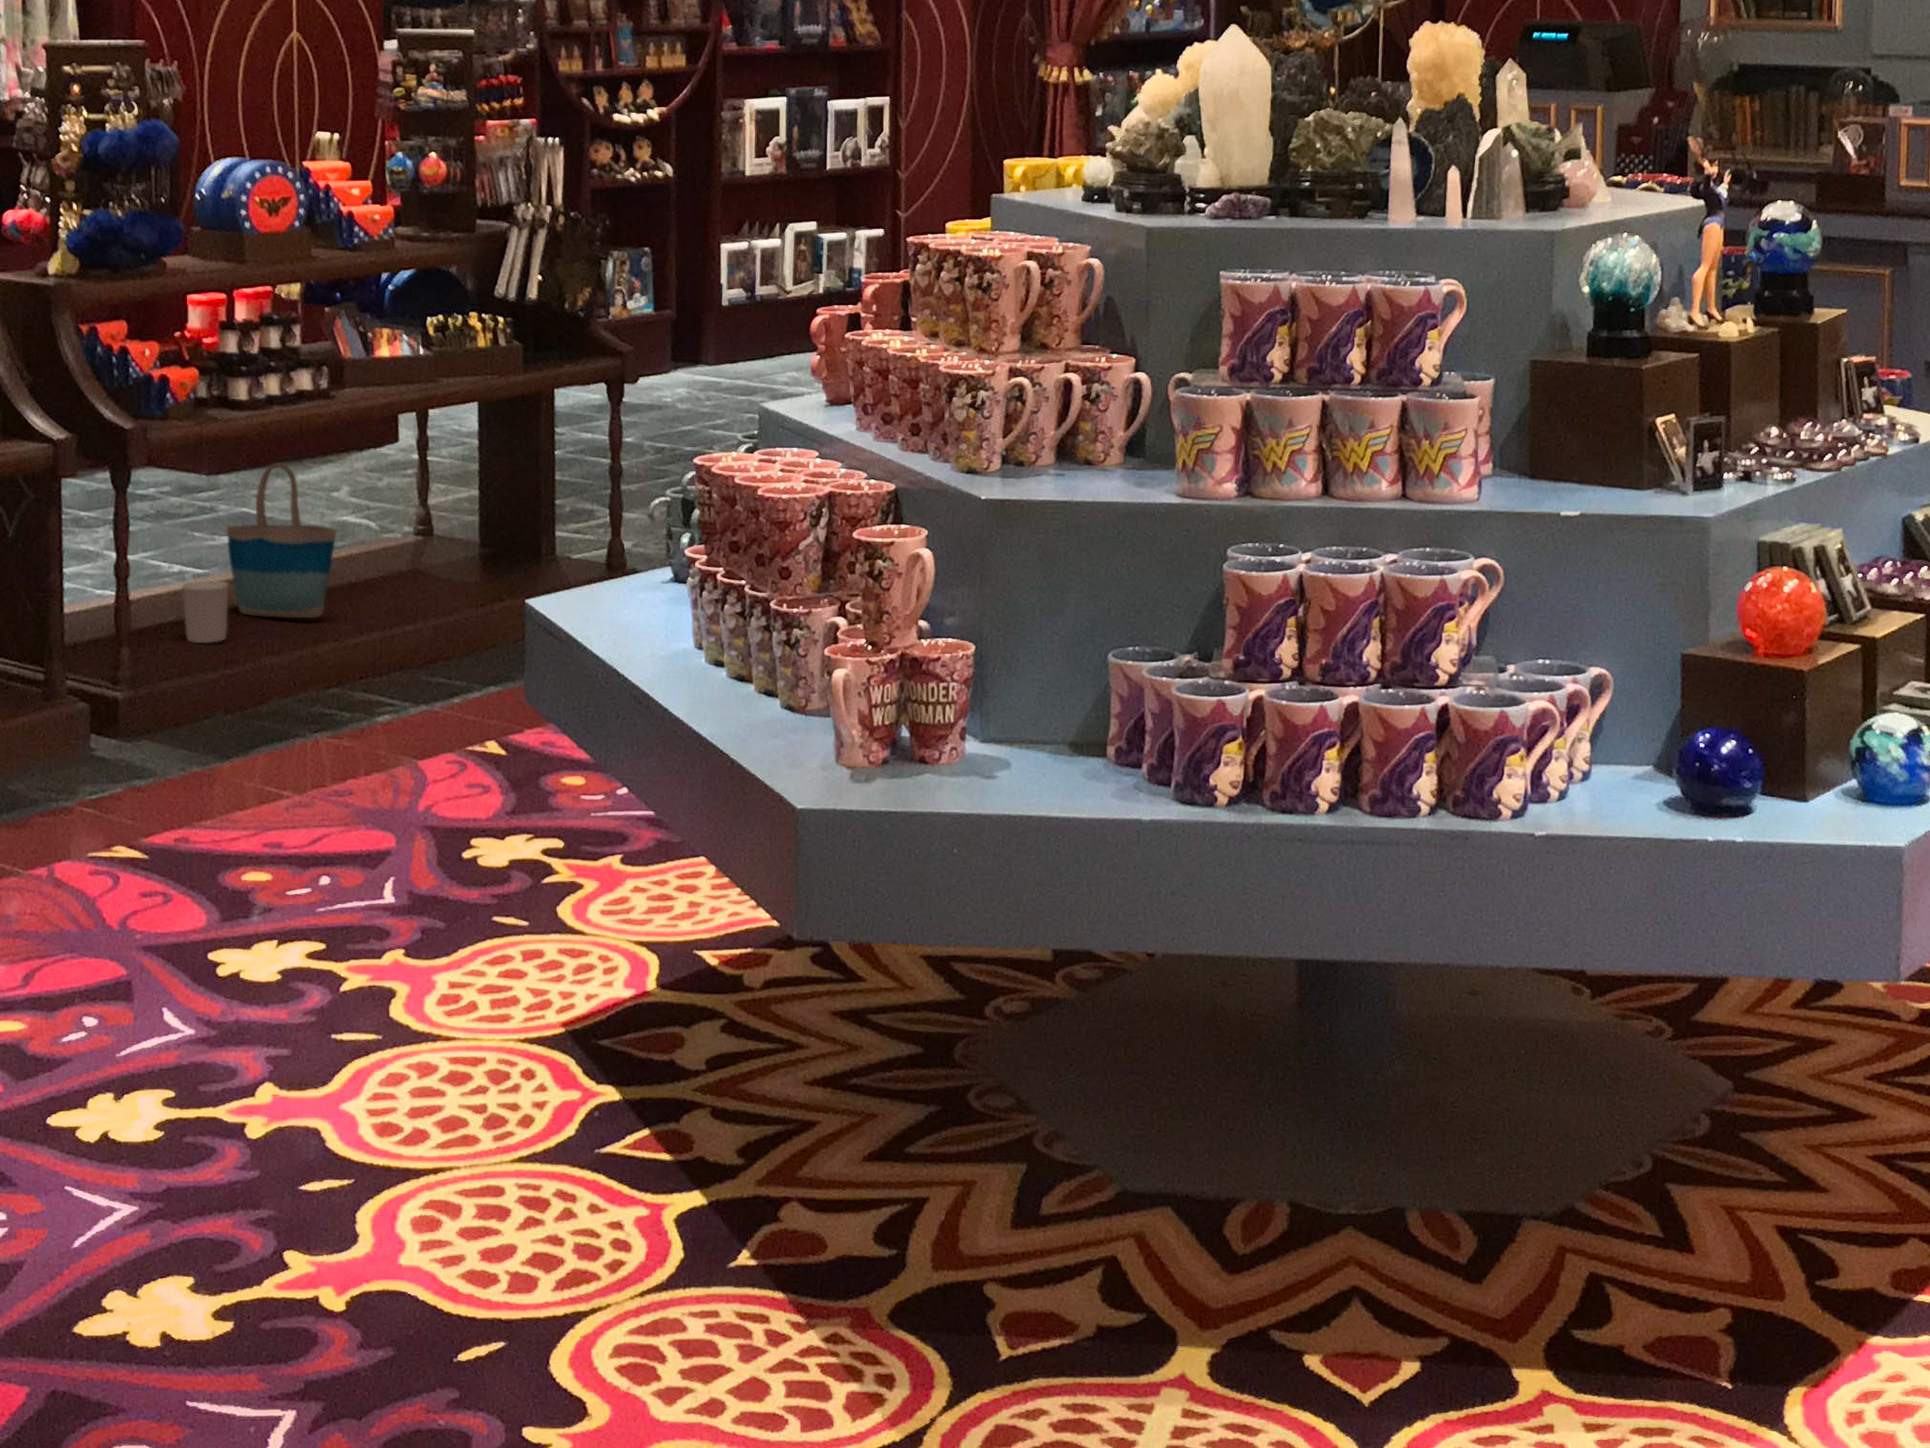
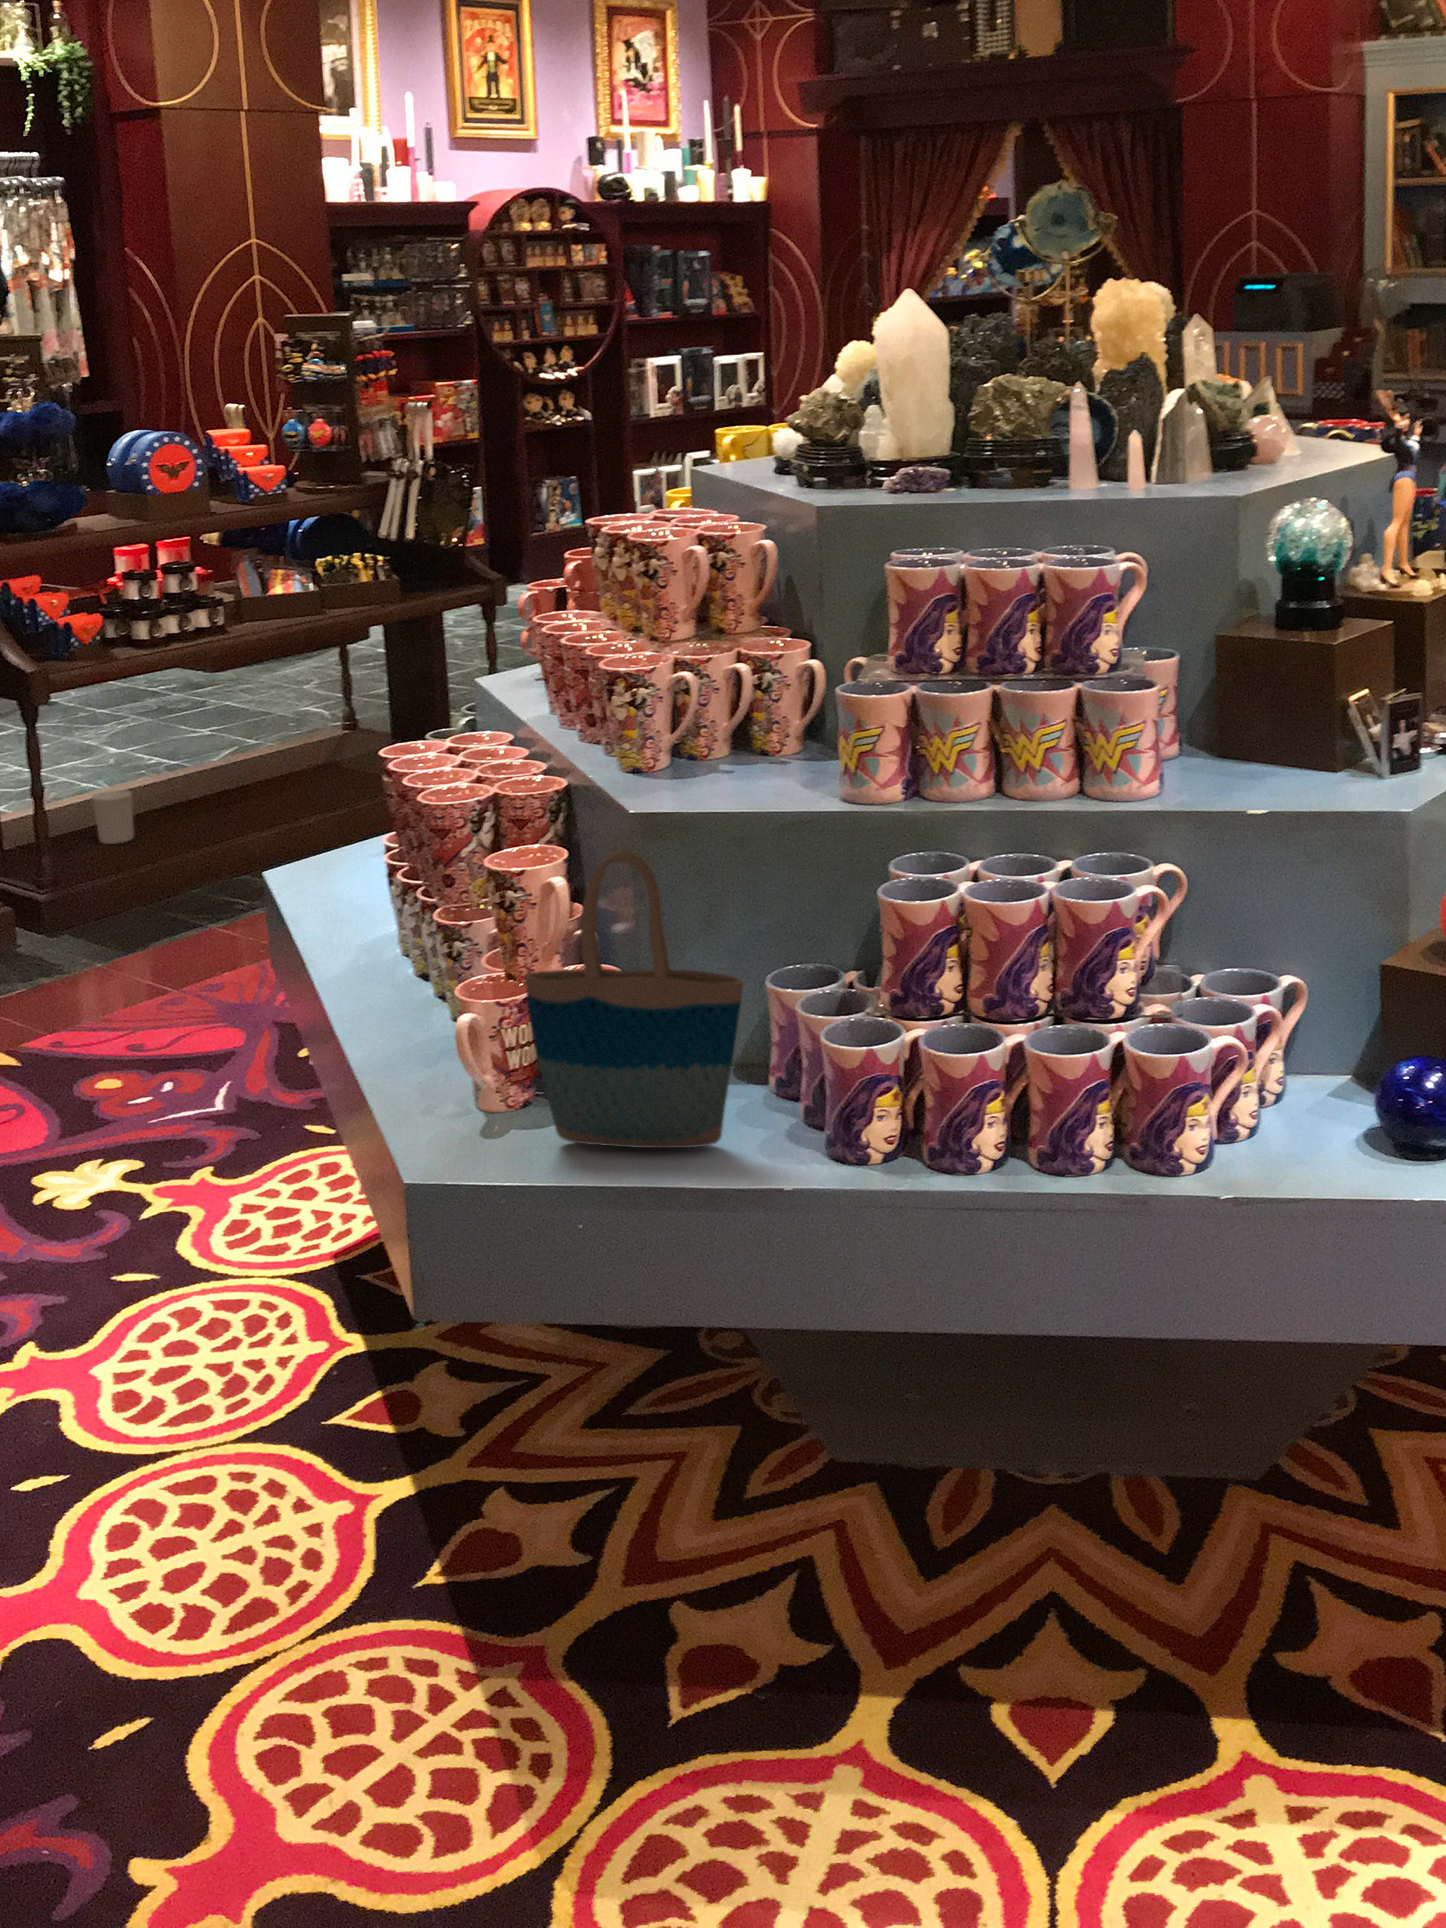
tote bag: present [227,463,336,618] -> present [525,851,743,1148]

